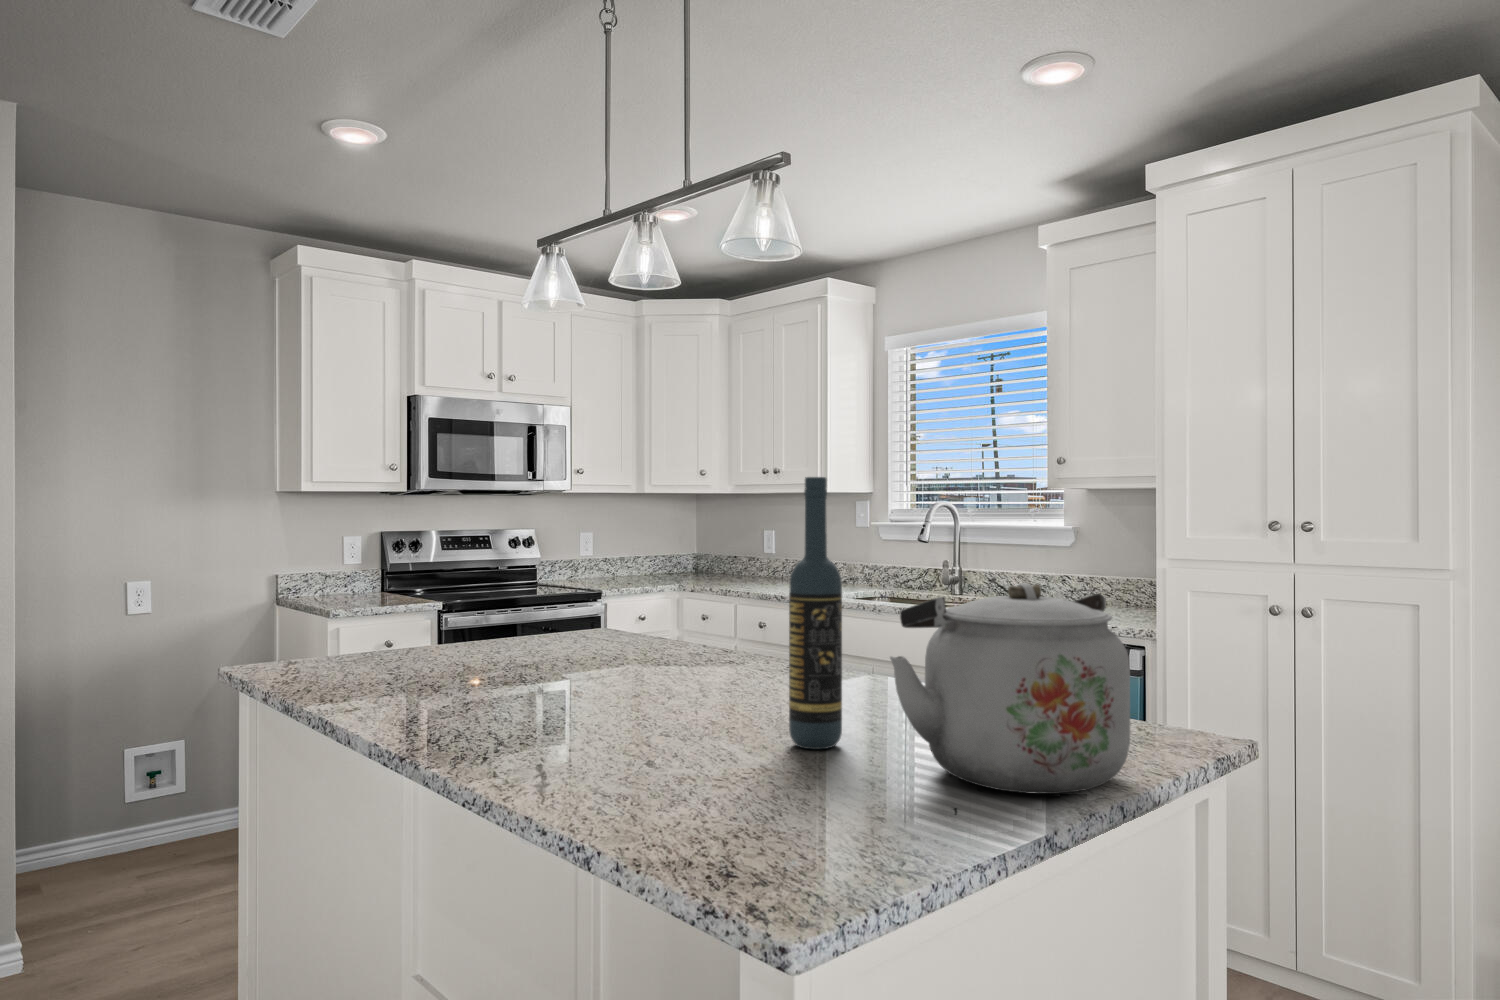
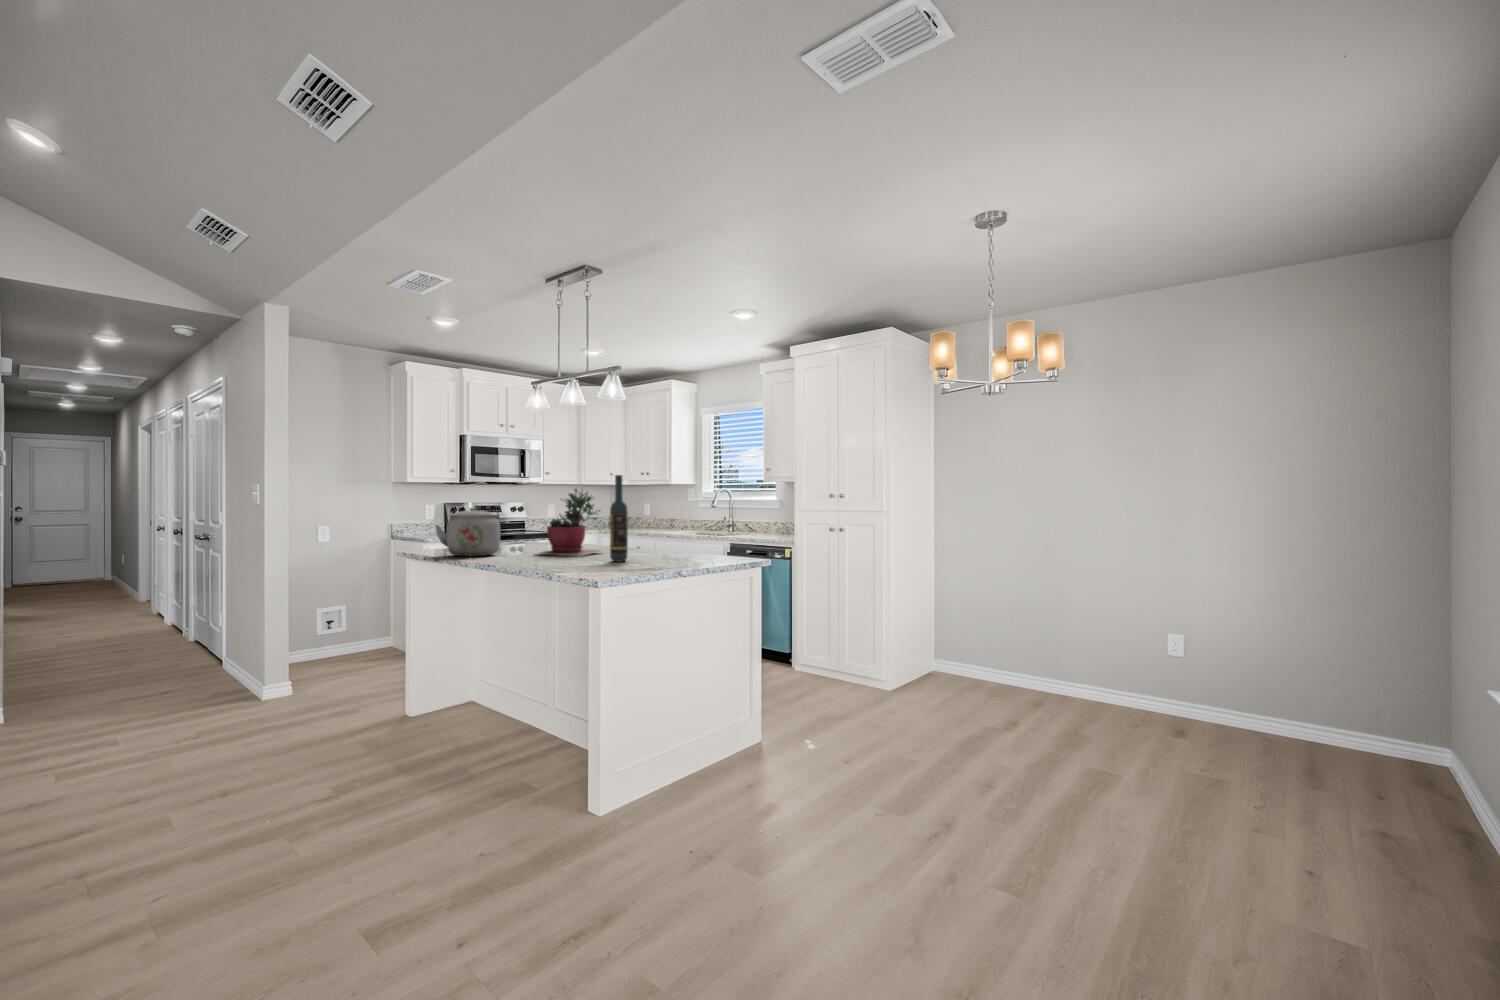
succulent plant: none [552,513,739,704] -> present [538,489,600,556]
kettle: present [890,583,1130,794] -> present [435,507,500,556]

